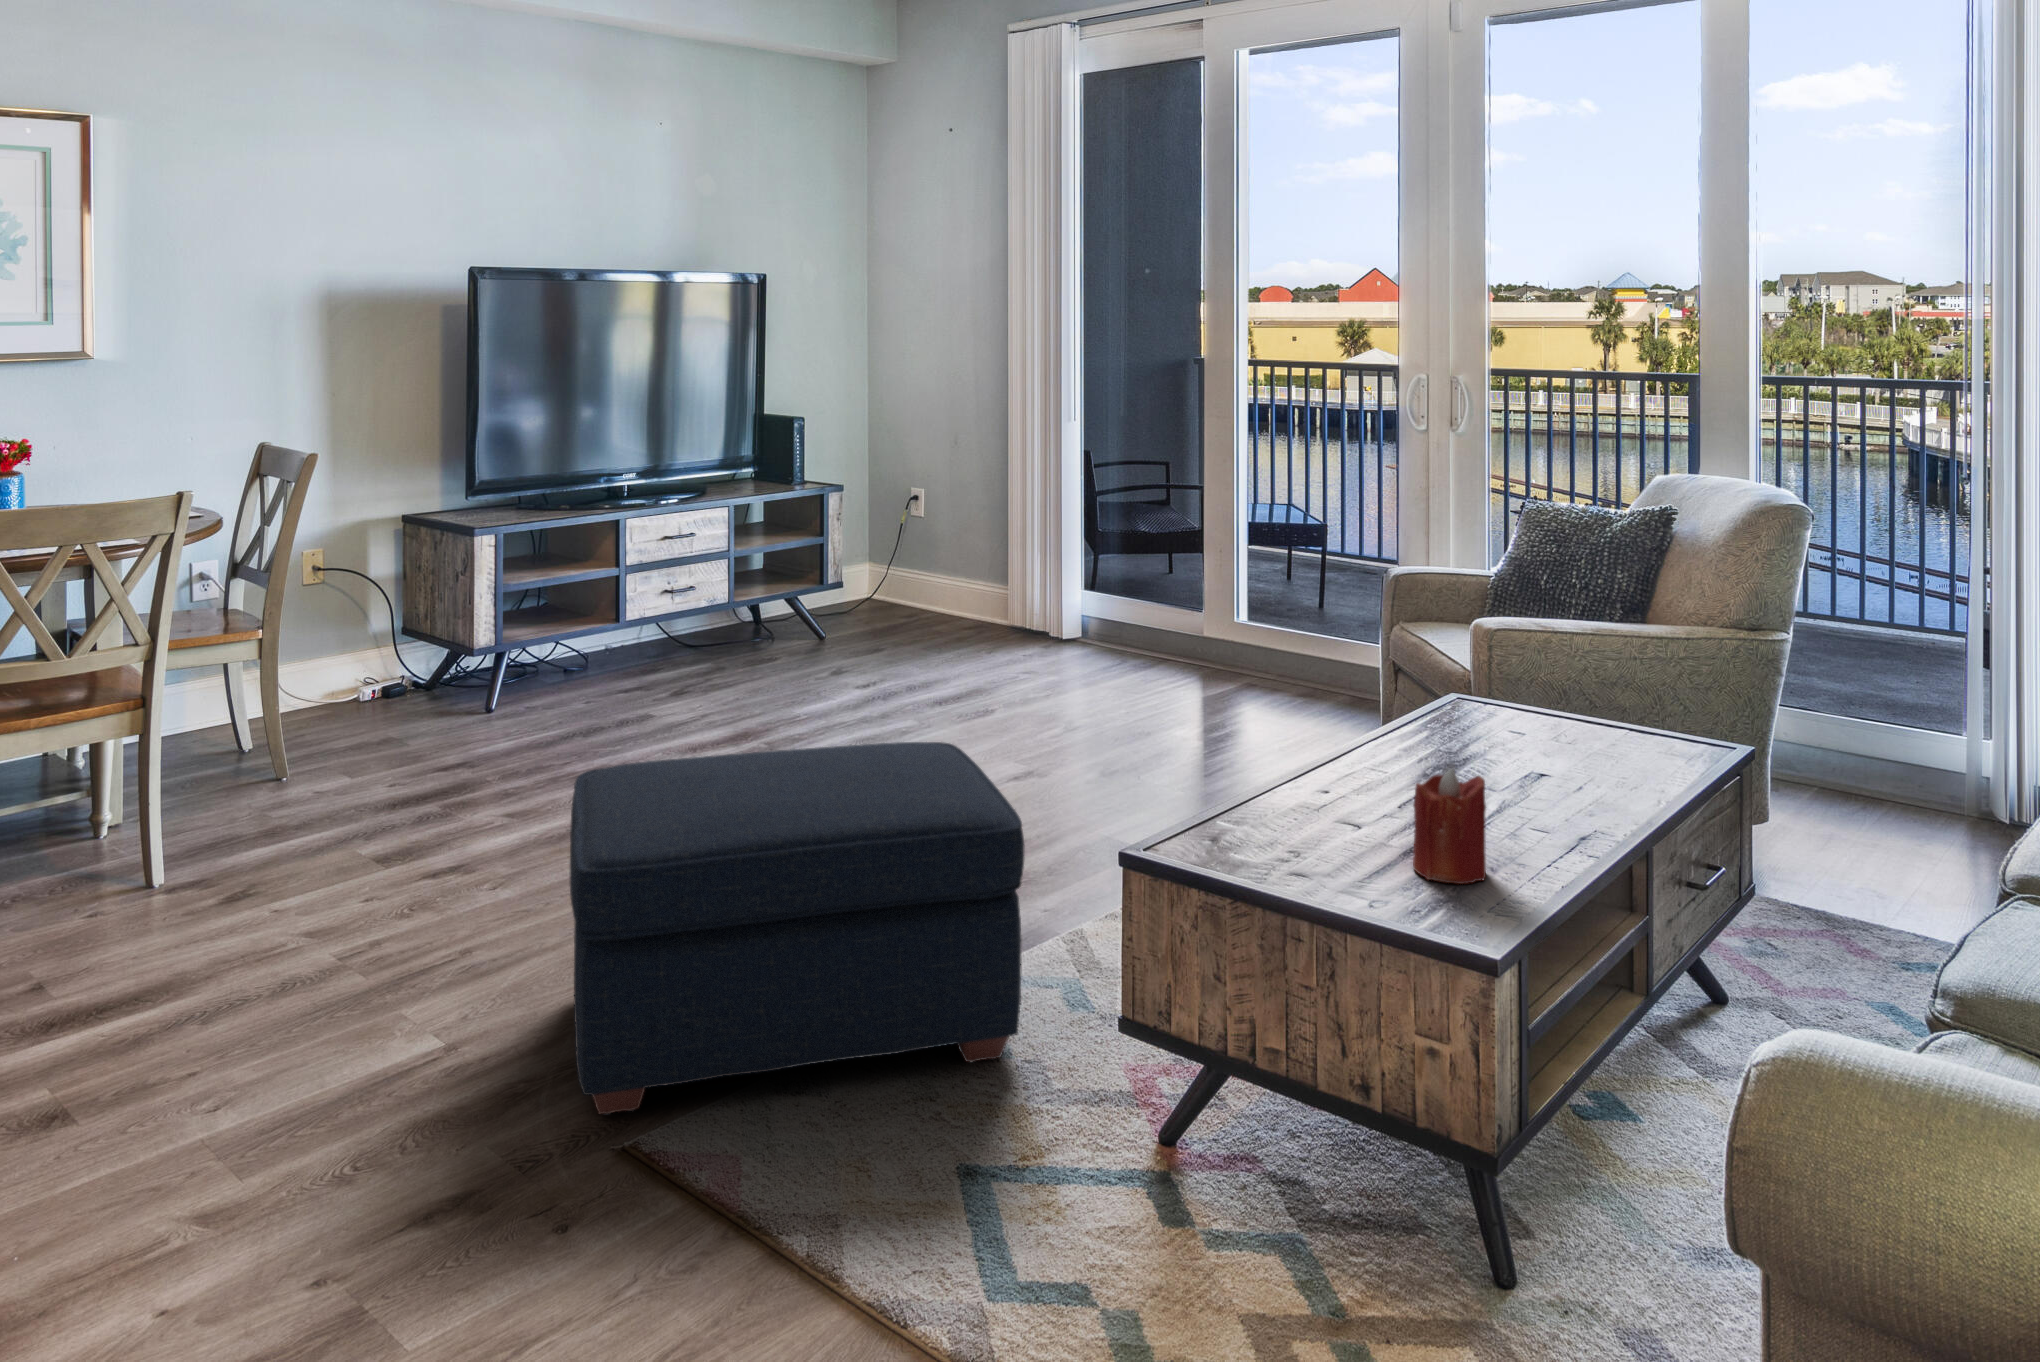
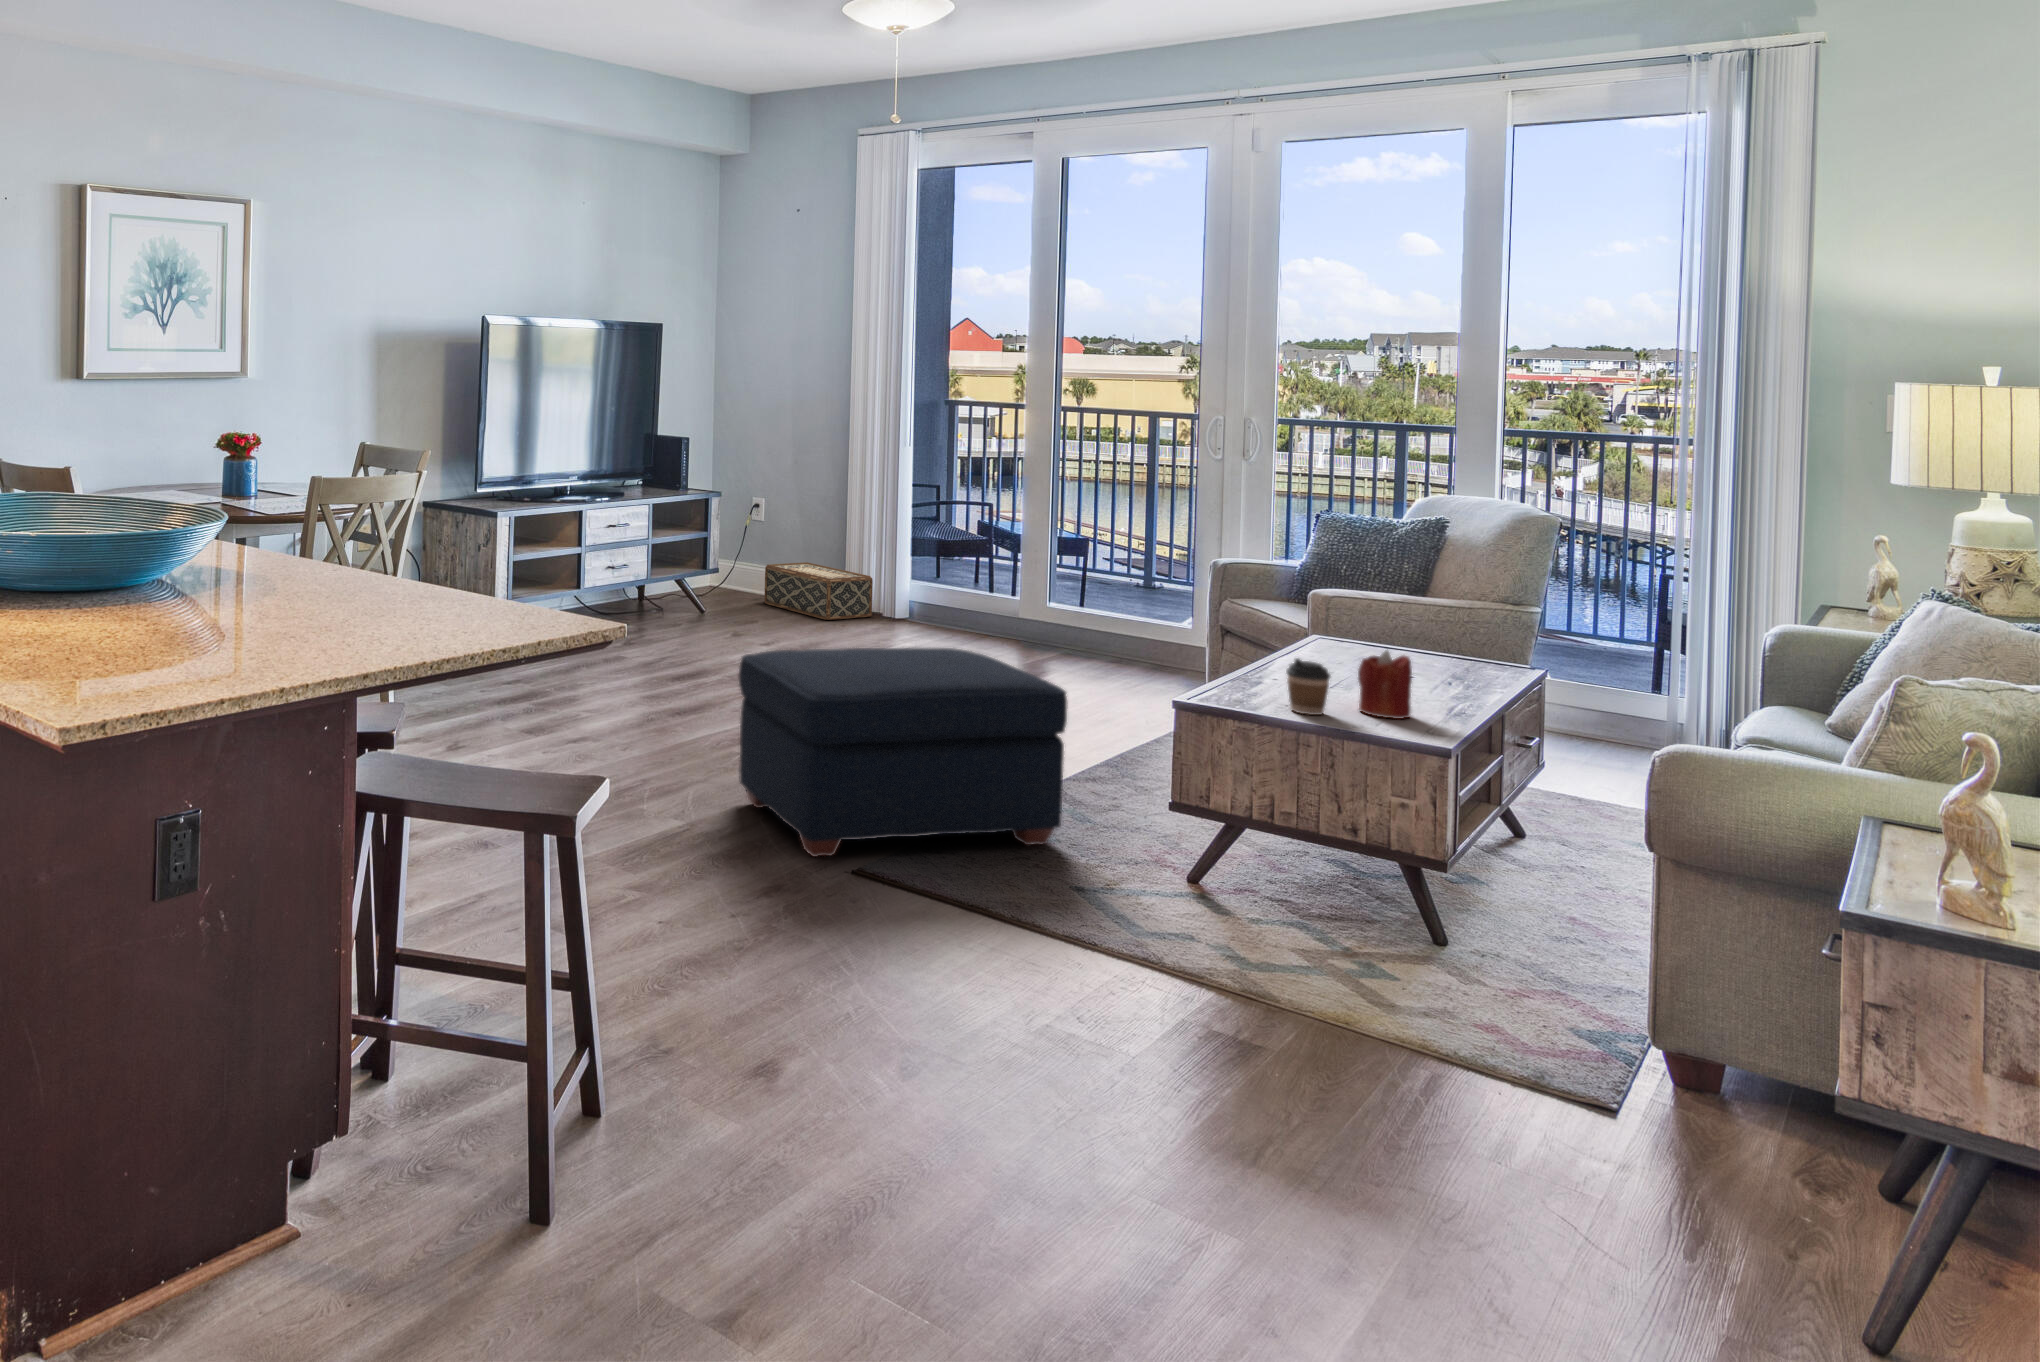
woven basket: none [909,568,1033,645] -> present [764,562,873,620]
coffee cup: none [1295,786,1360,883] -> present [1286,658,1330,715]

